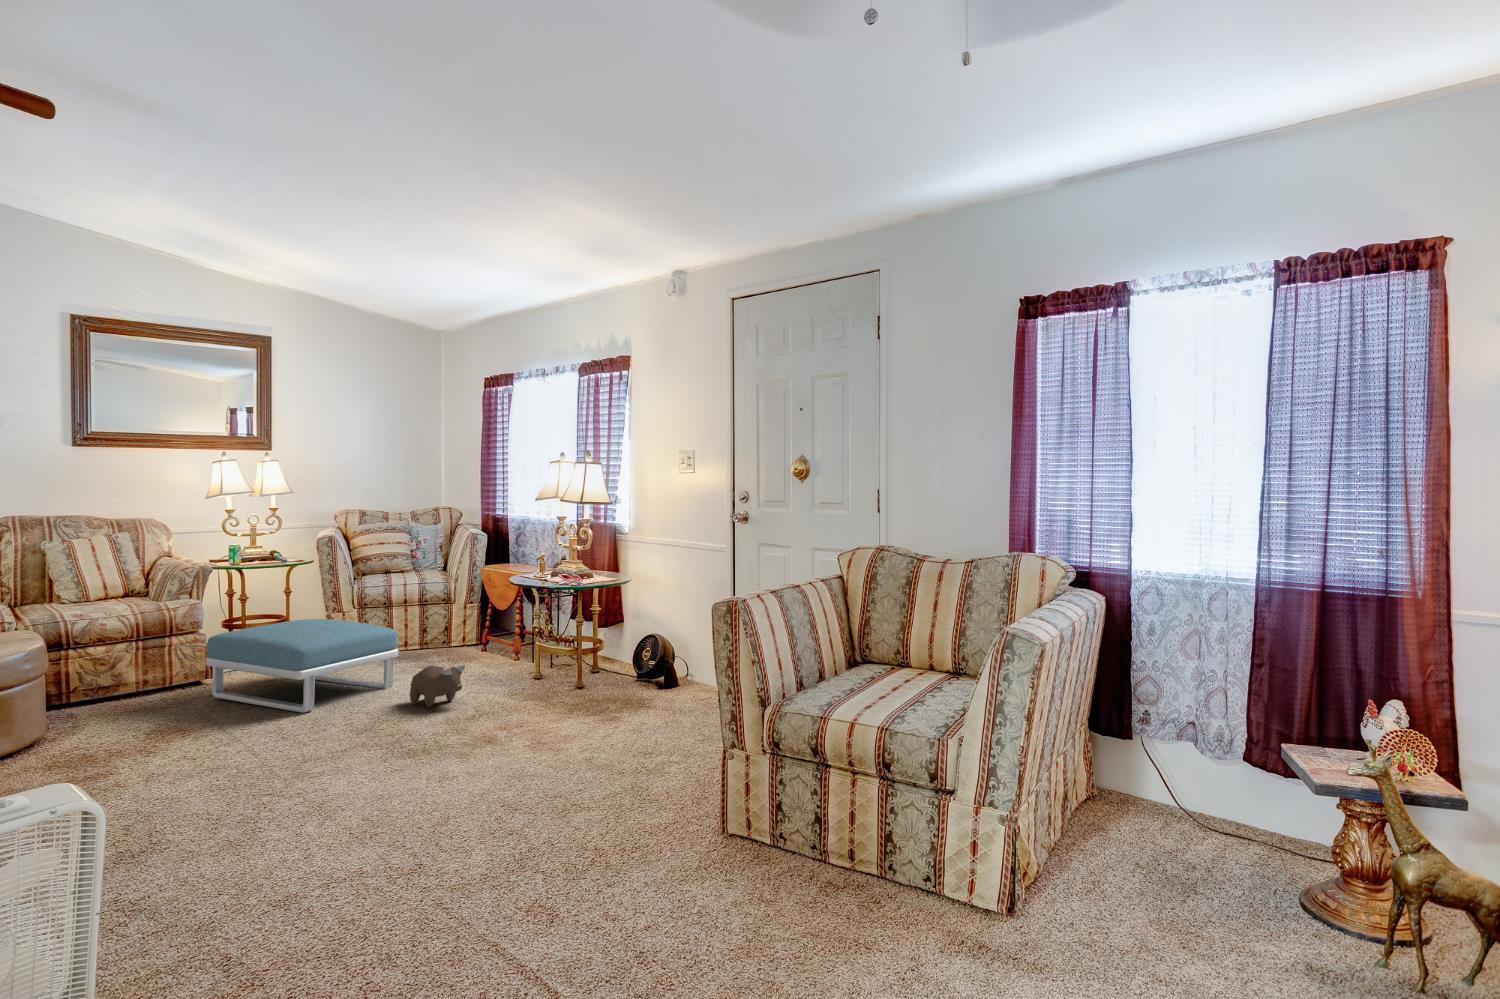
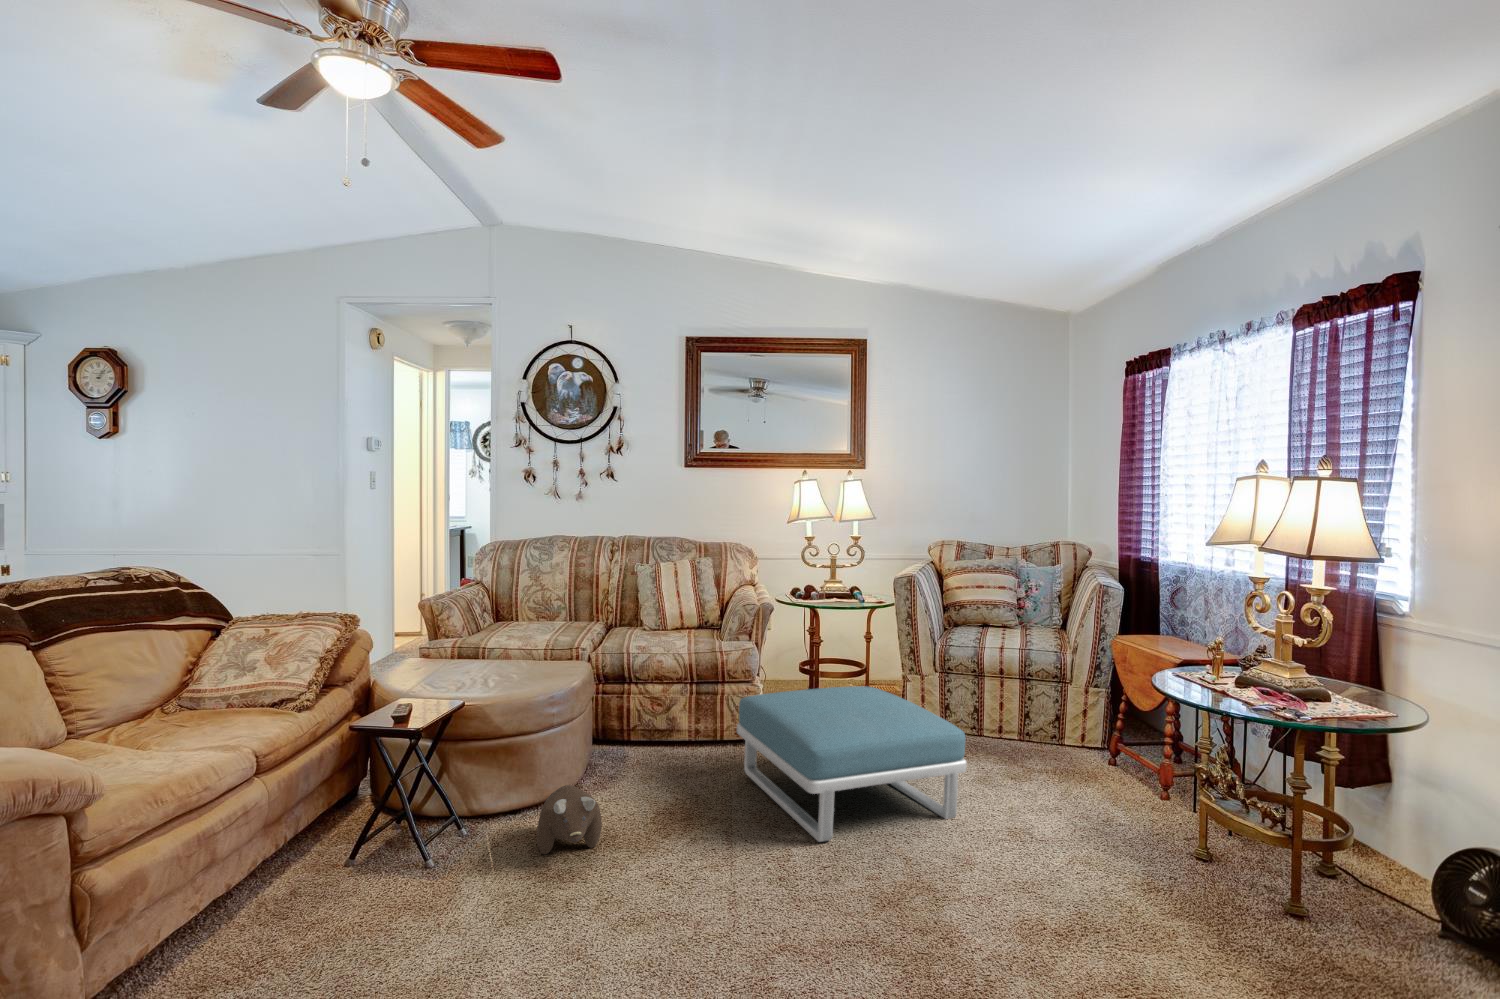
plush toy: present [410,665,465,708] -> present [537,785,602,854]

